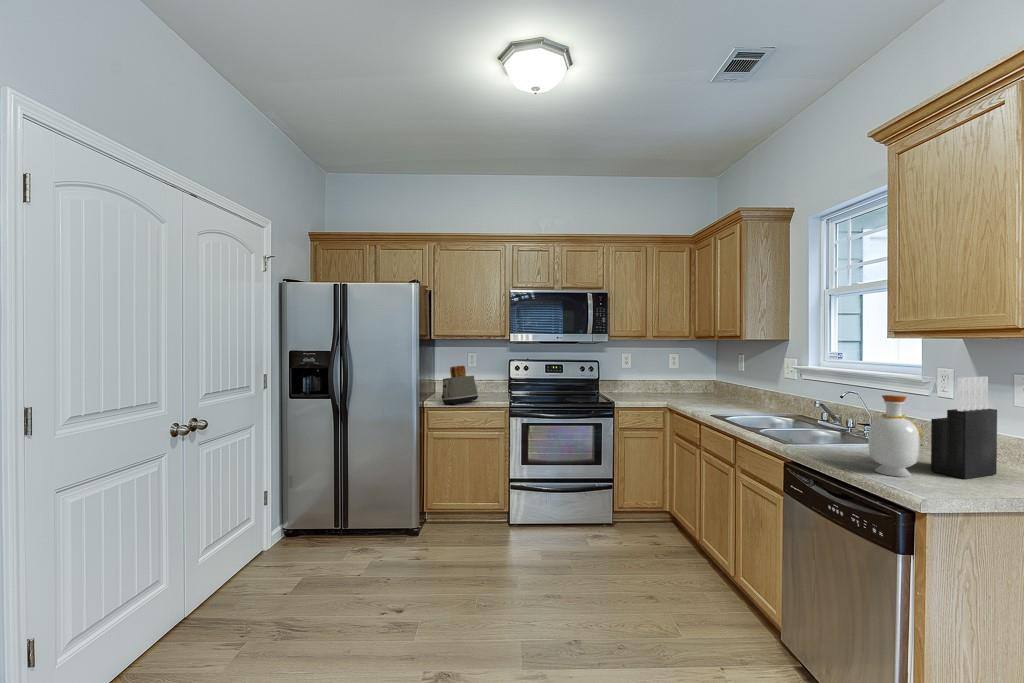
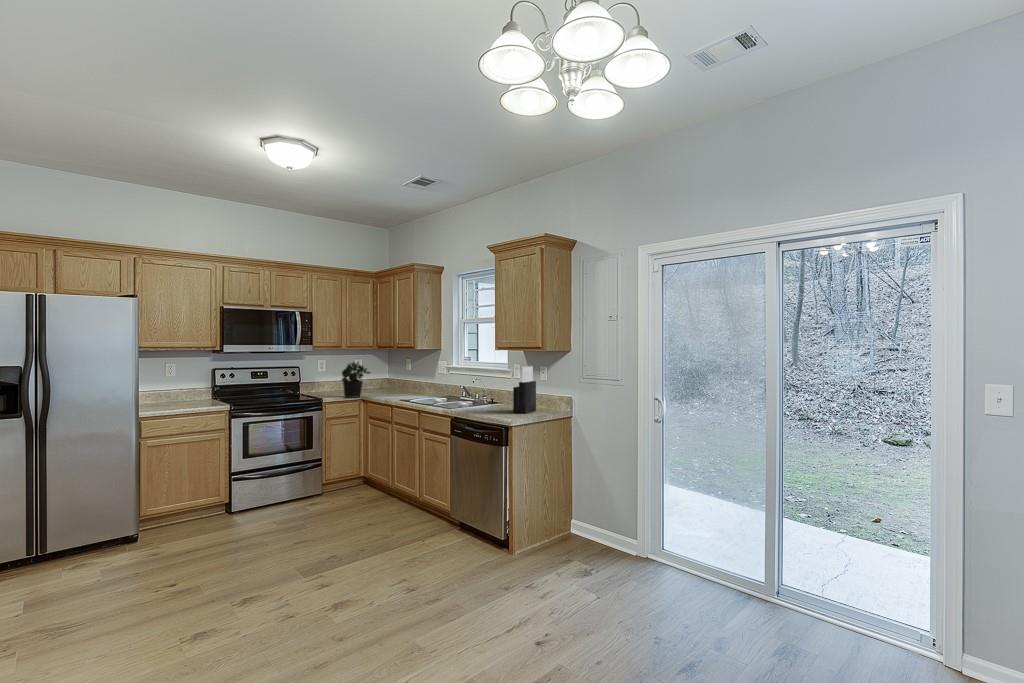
potted plant: none [638,355,679,404] -> present [342,362,370,398]
toaster: present [442,366,478,405] -> none [160,374,197,411]
bottle: present [868,395,923,477] -> none [489,377,511,416]

